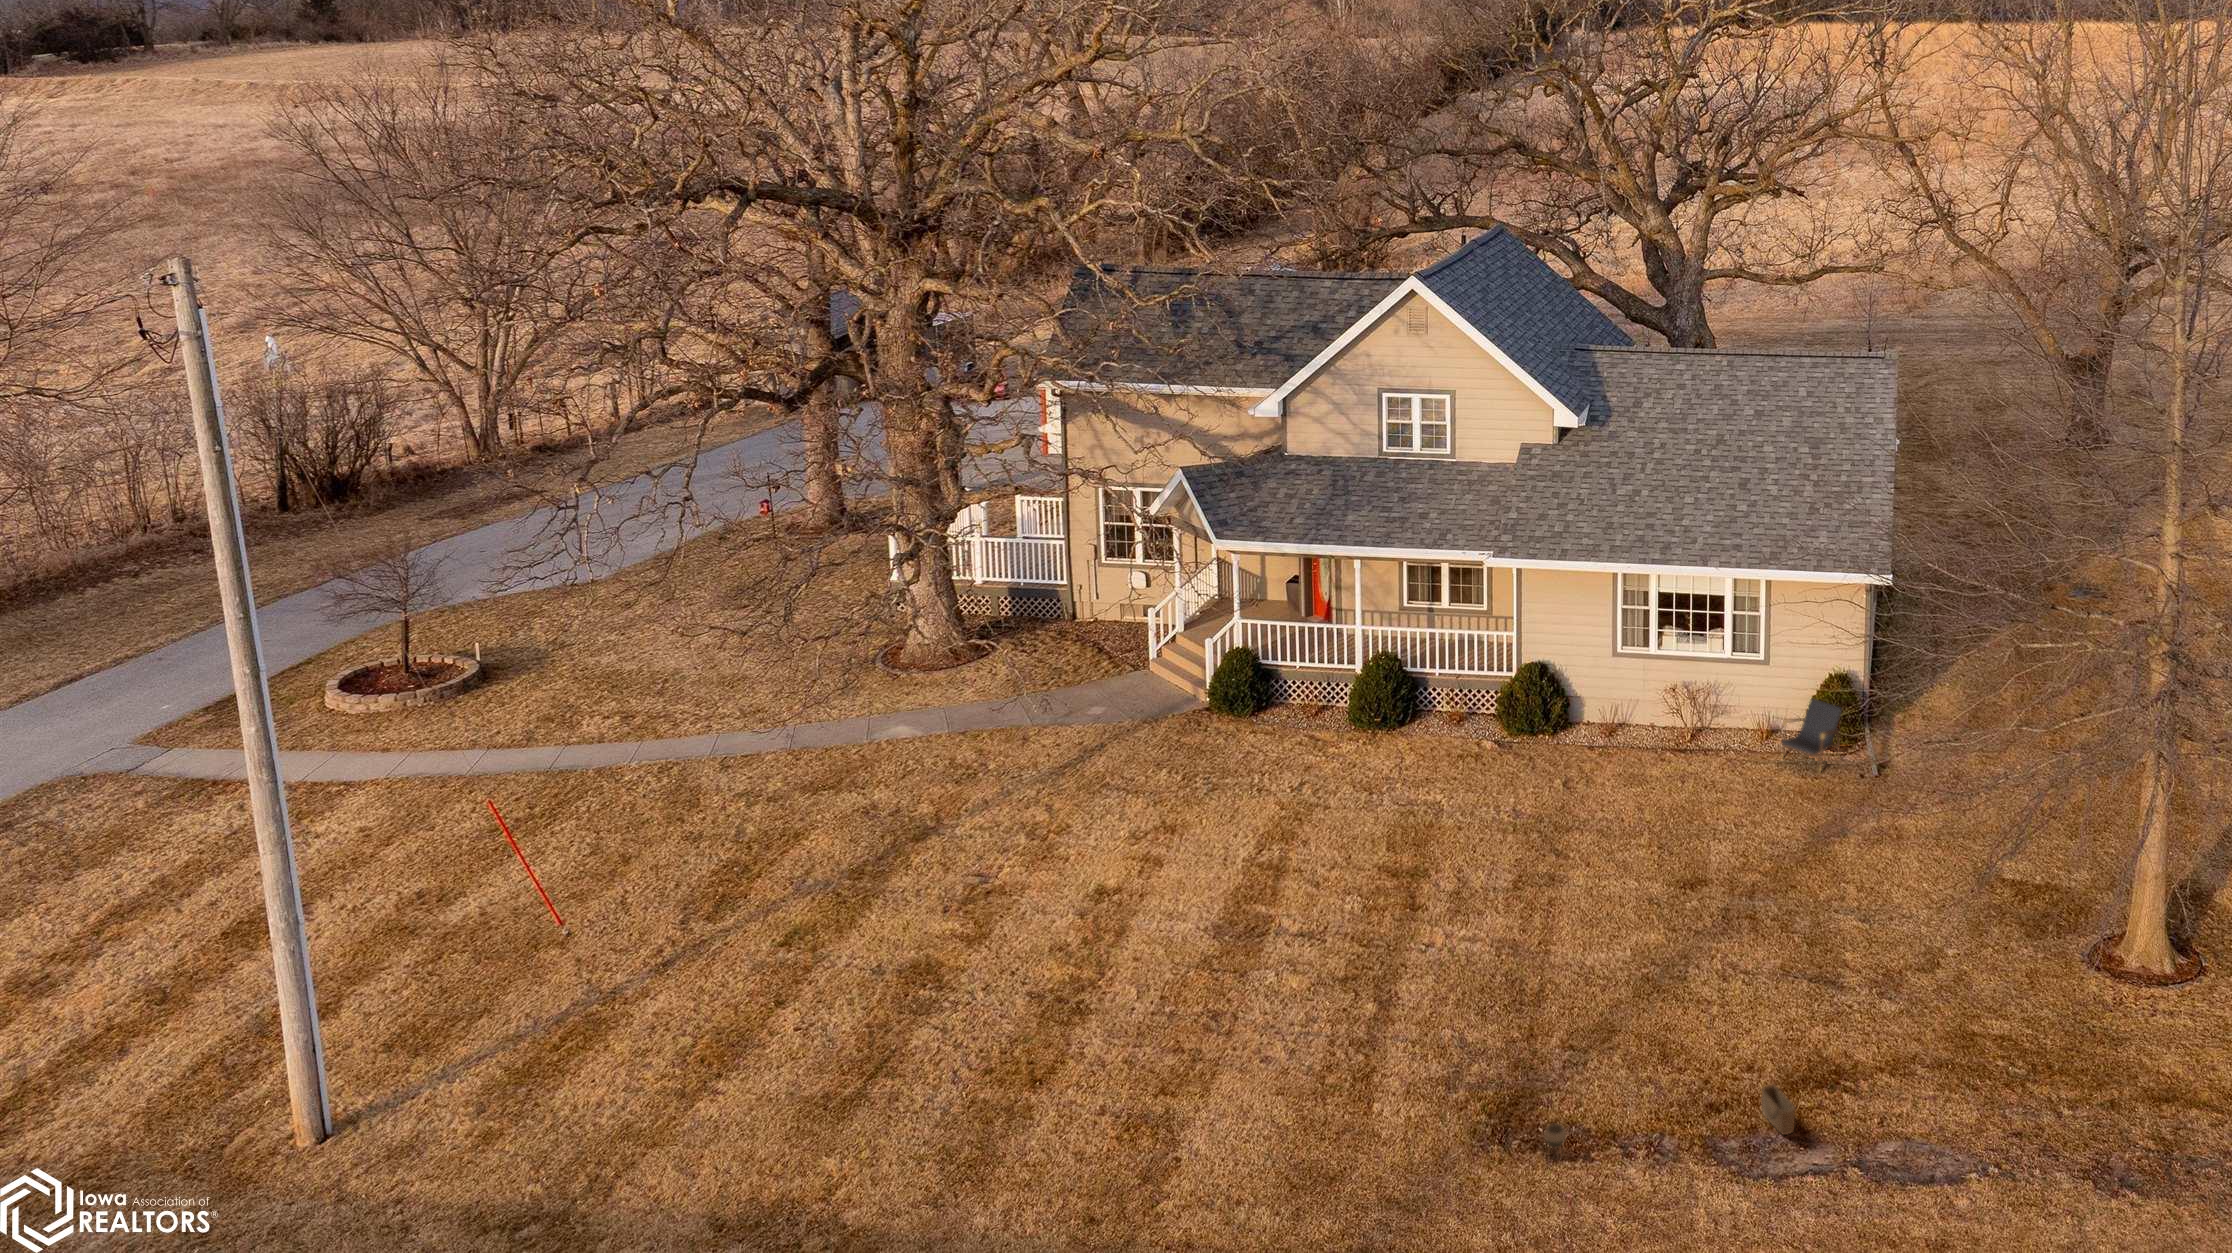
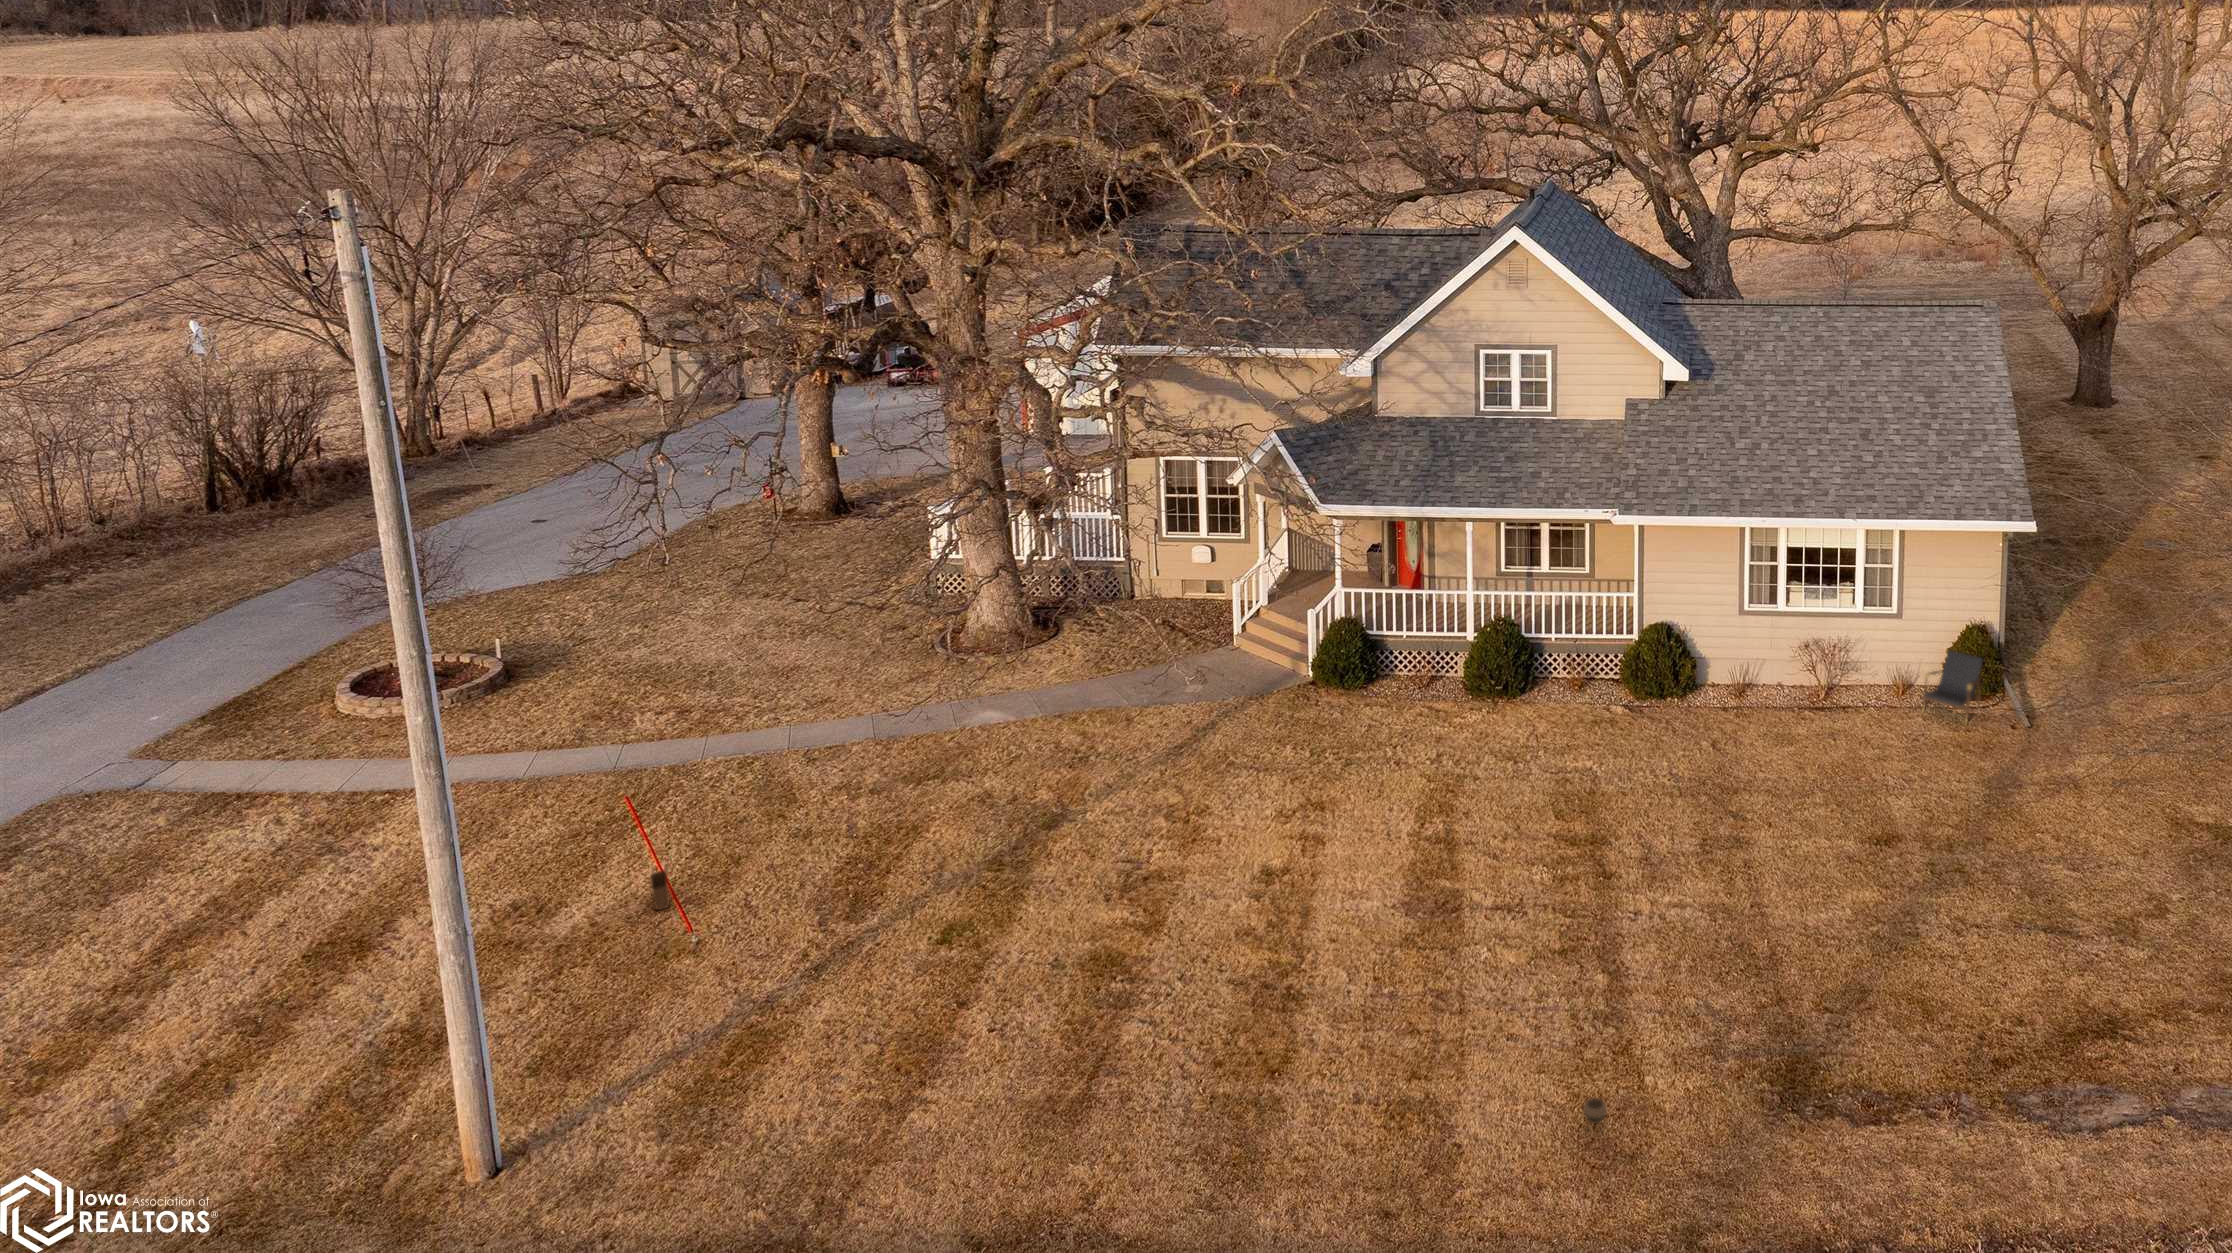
basket: present [1762,1085,1795,1135] -> present [650,871,669,910]
planter: present [1544,1123,1566,1150] -> present [1583,1098,1607,1128]

